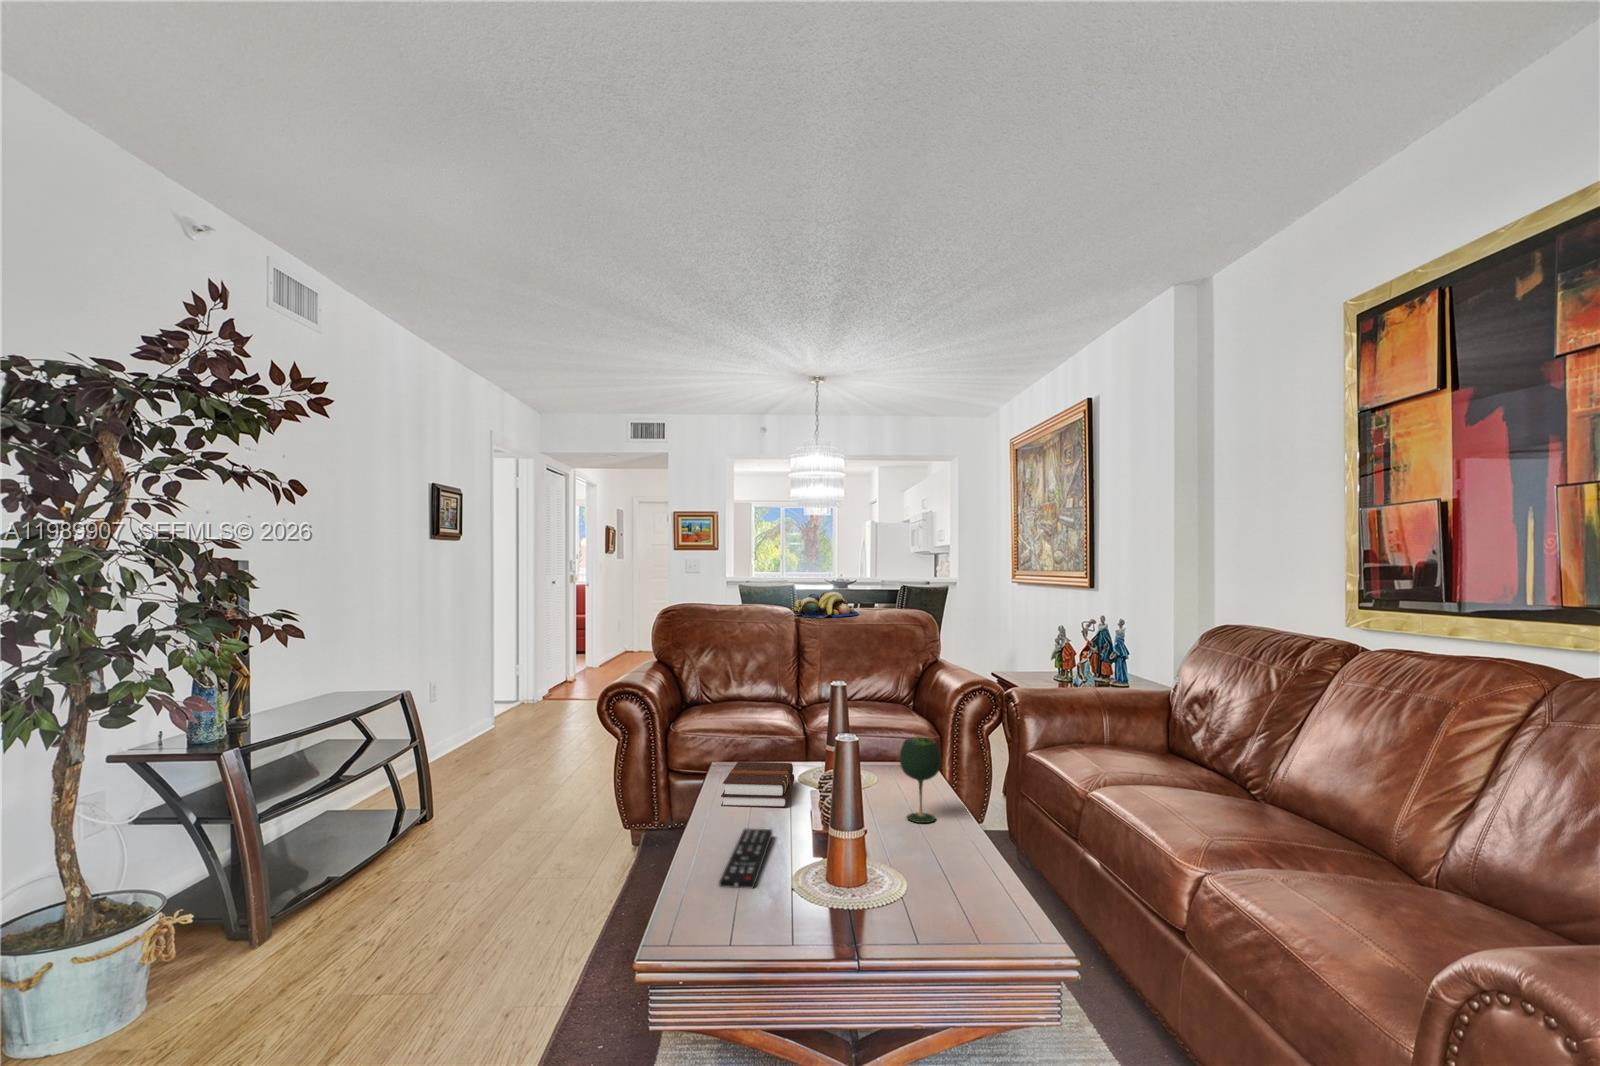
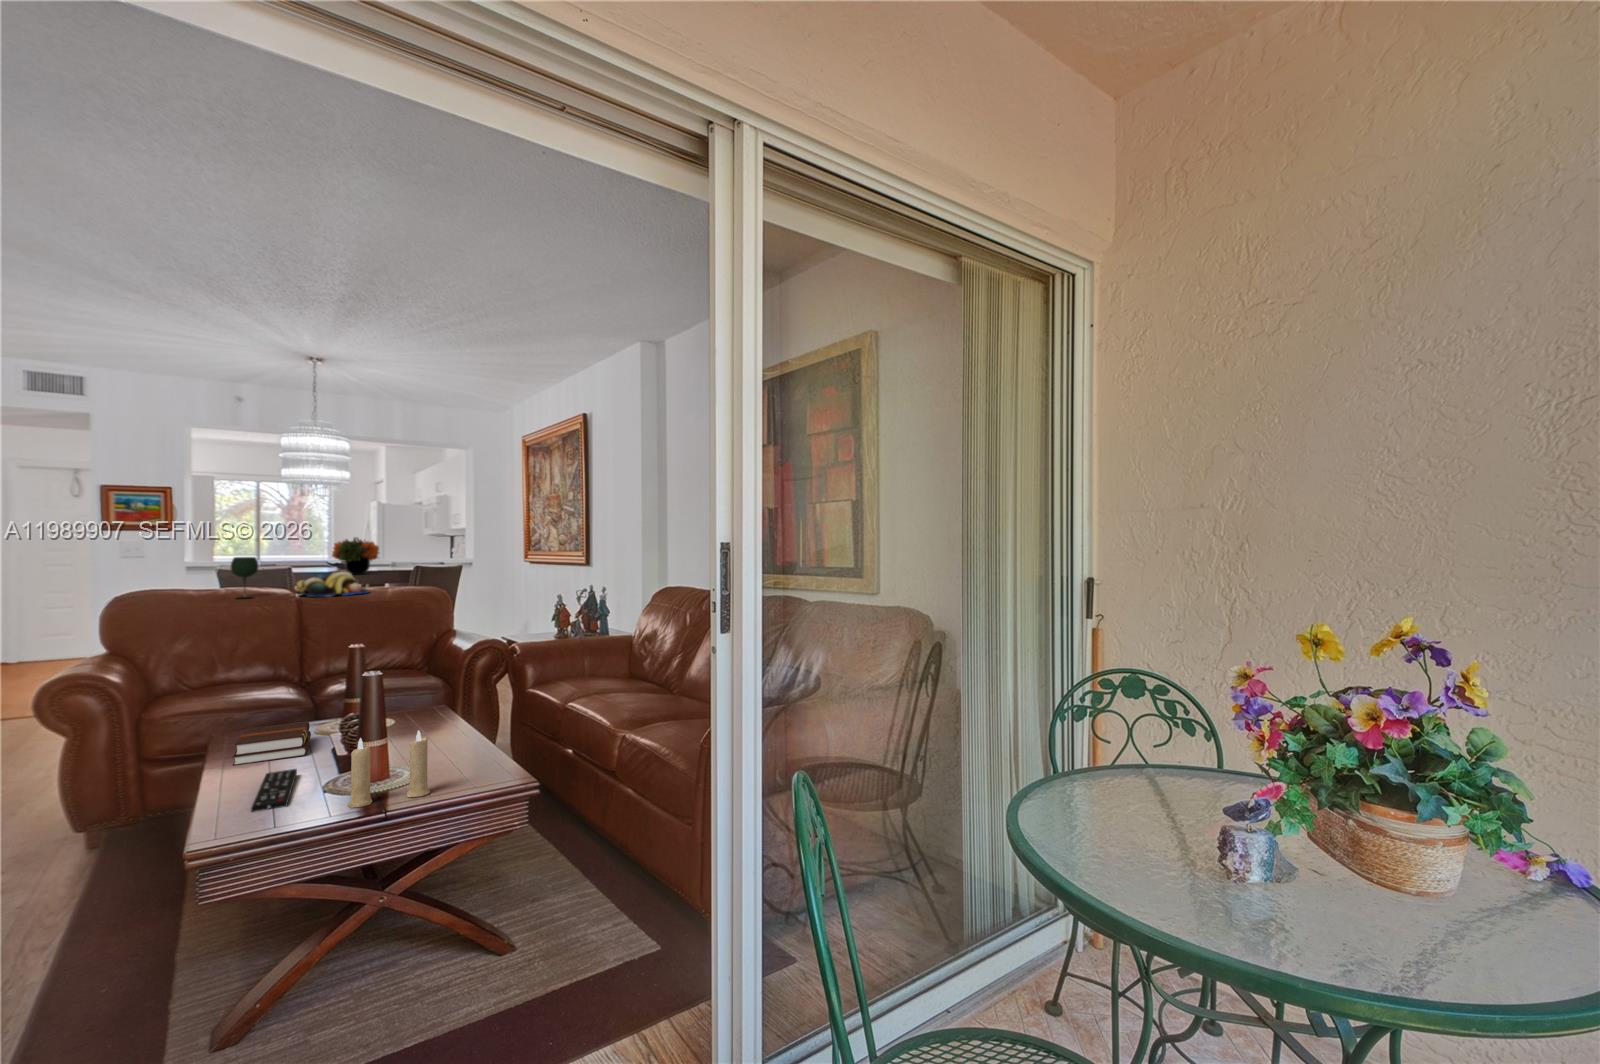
flower arrangement: none [830,555,872,592] -> present [332,538,379,574]
wine glass: present [900,737,941,823] -> present [231,557,259,598]
candle: none [814,816,911,919] -> present [348,730,430,808]

